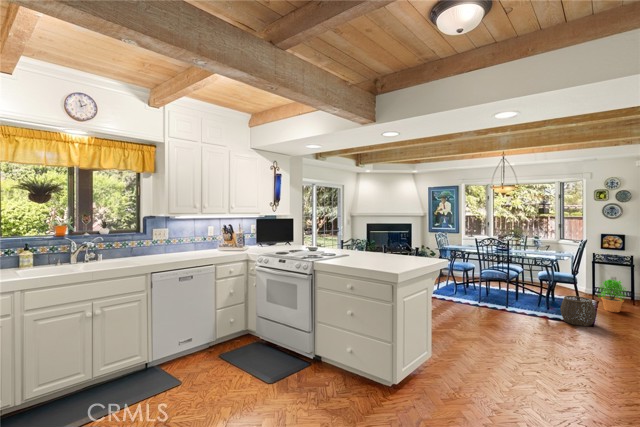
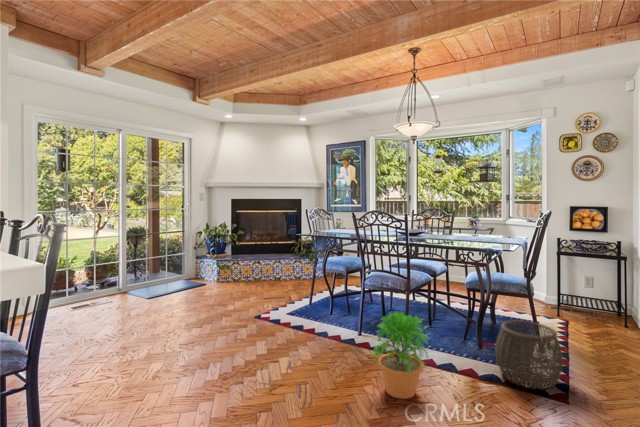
potted plant: present [599,279,626,312] -> present [374,311,428,399]

